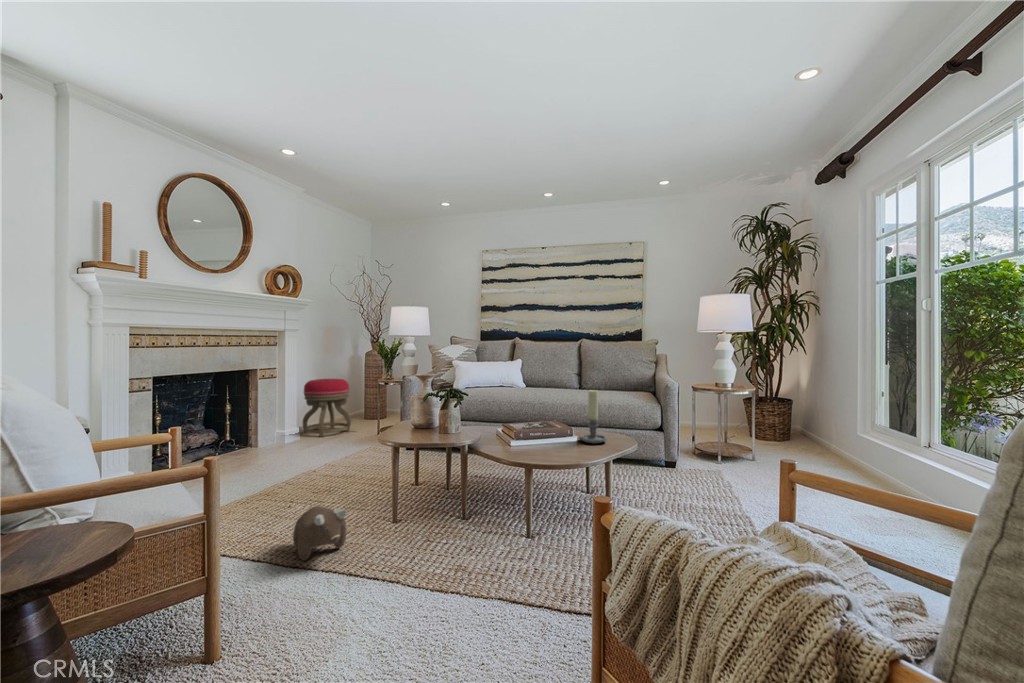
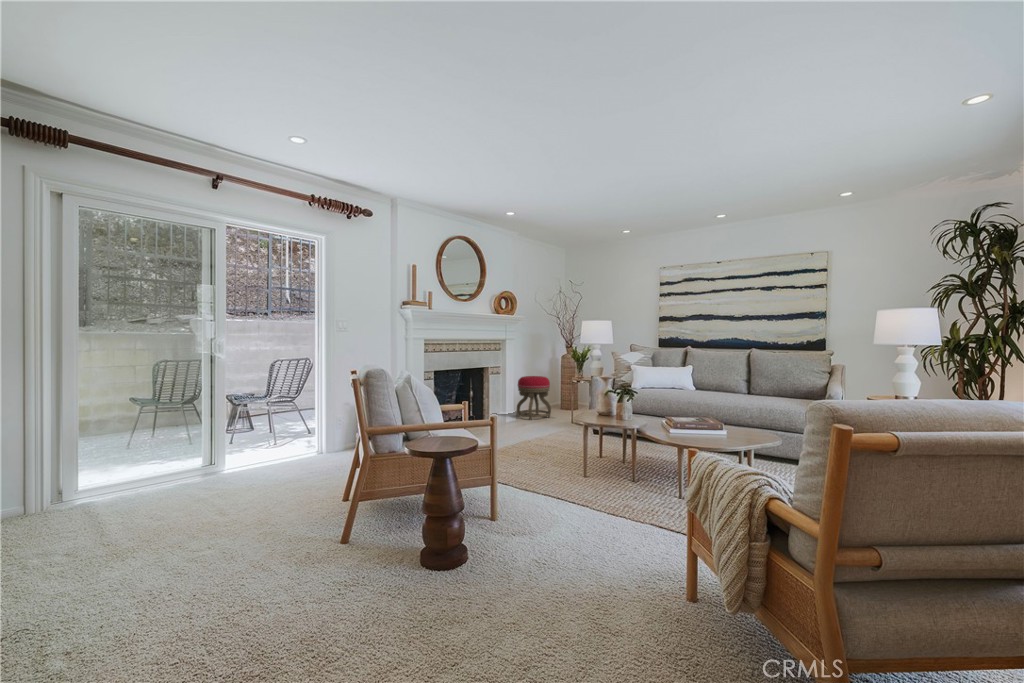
candle holder: present [579,390,607,444] -> none [727,394,752,437]
plush toy: present [293,506,347,561] -> none [524,457,556,488]

